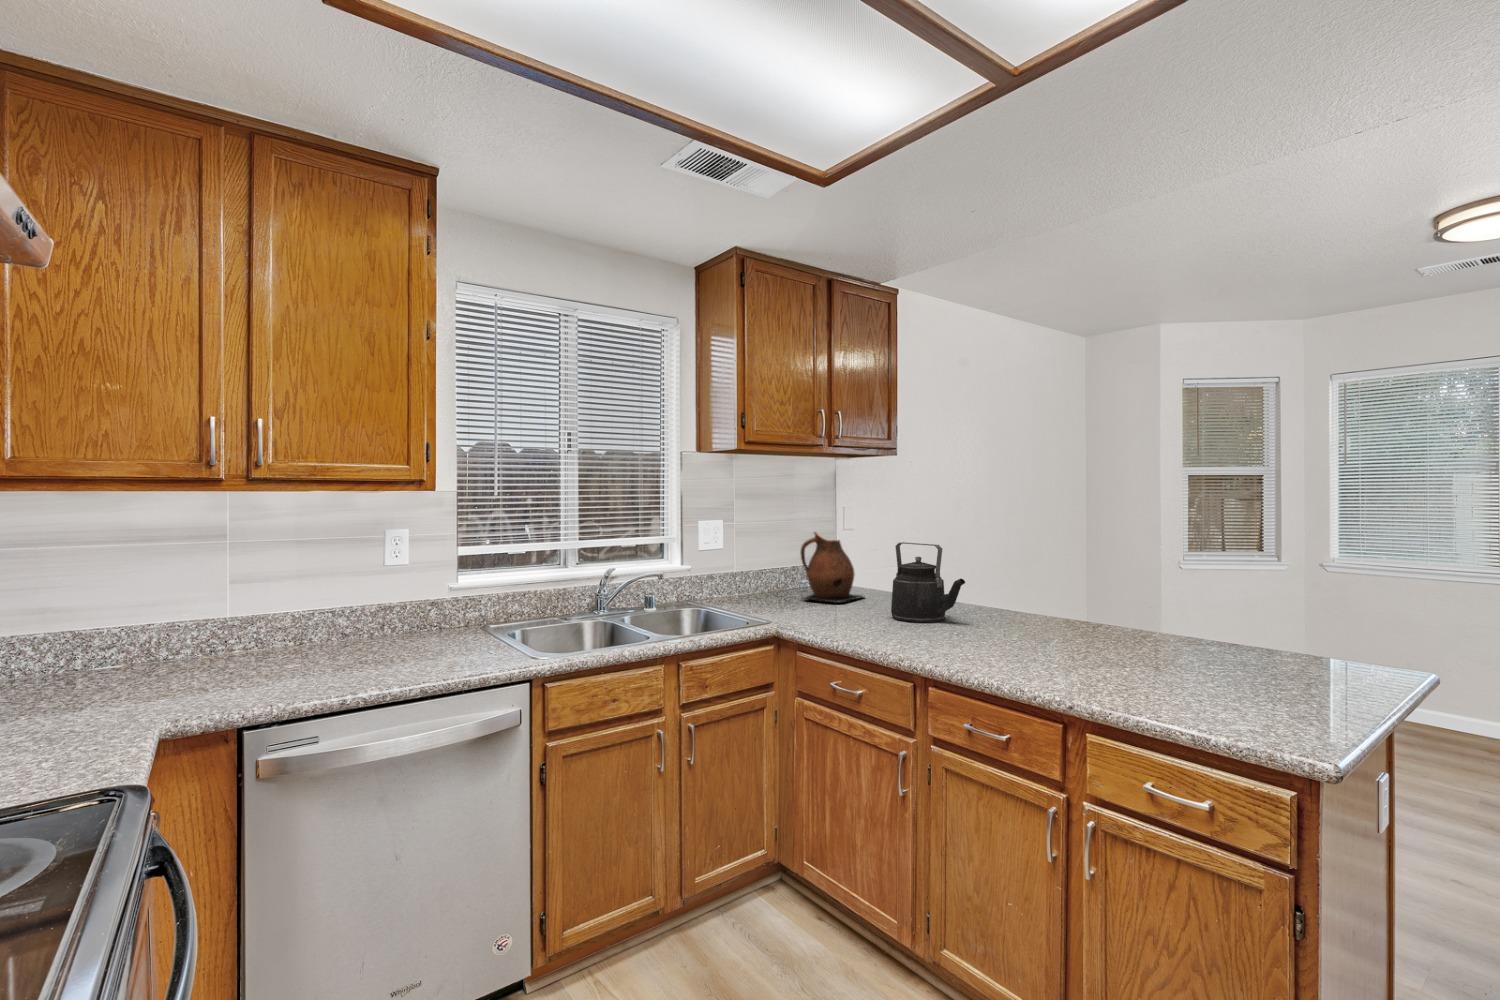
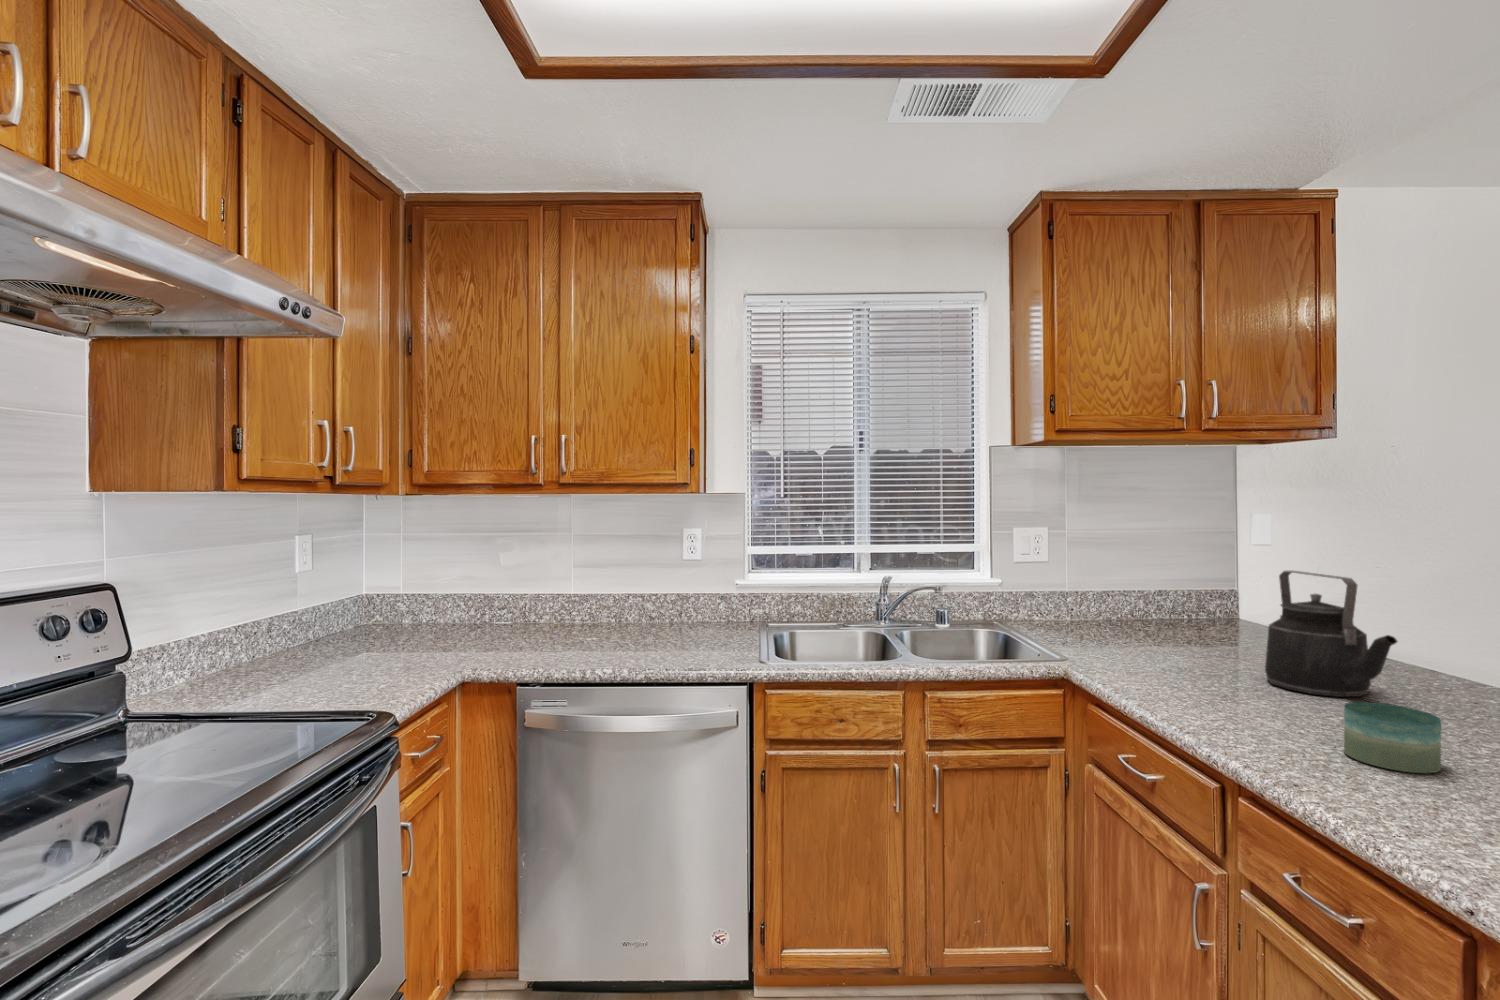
ceramic pitcher: present [801,532,863,603] -> none [1154,549,1259,648]
candle: none [966,617,1010,654] -> present [1344,702,1441,773]

